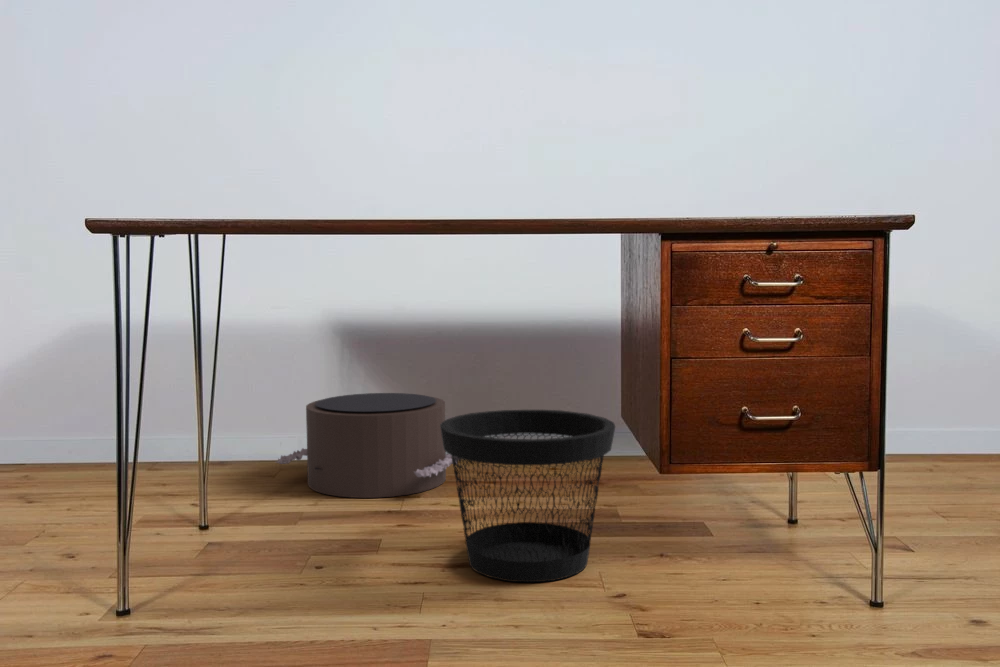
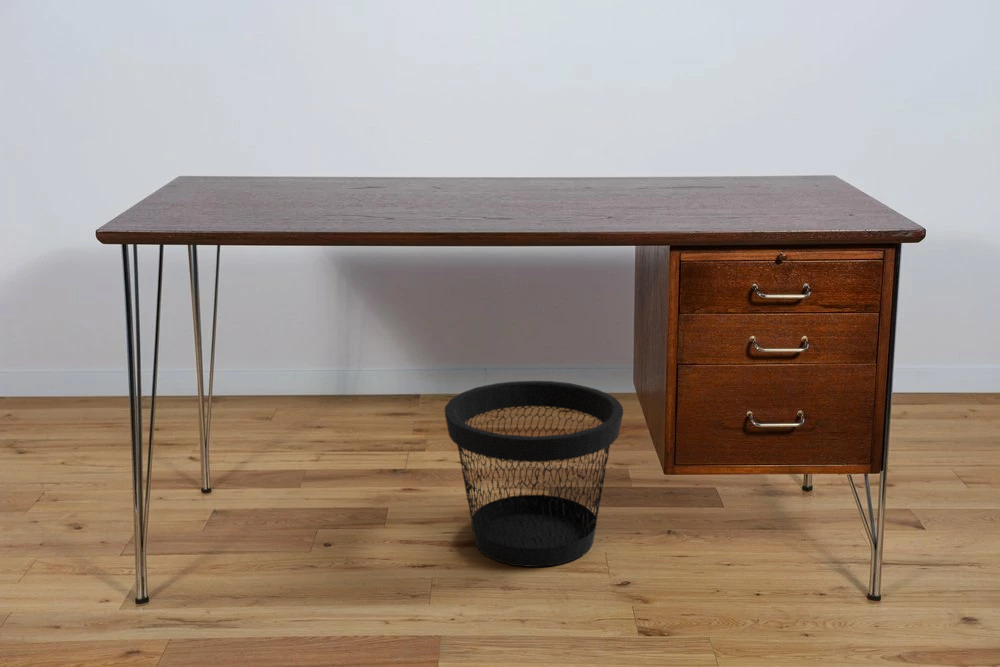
pouf: present [276,393,457,498] -> none [270,327,470,451]

